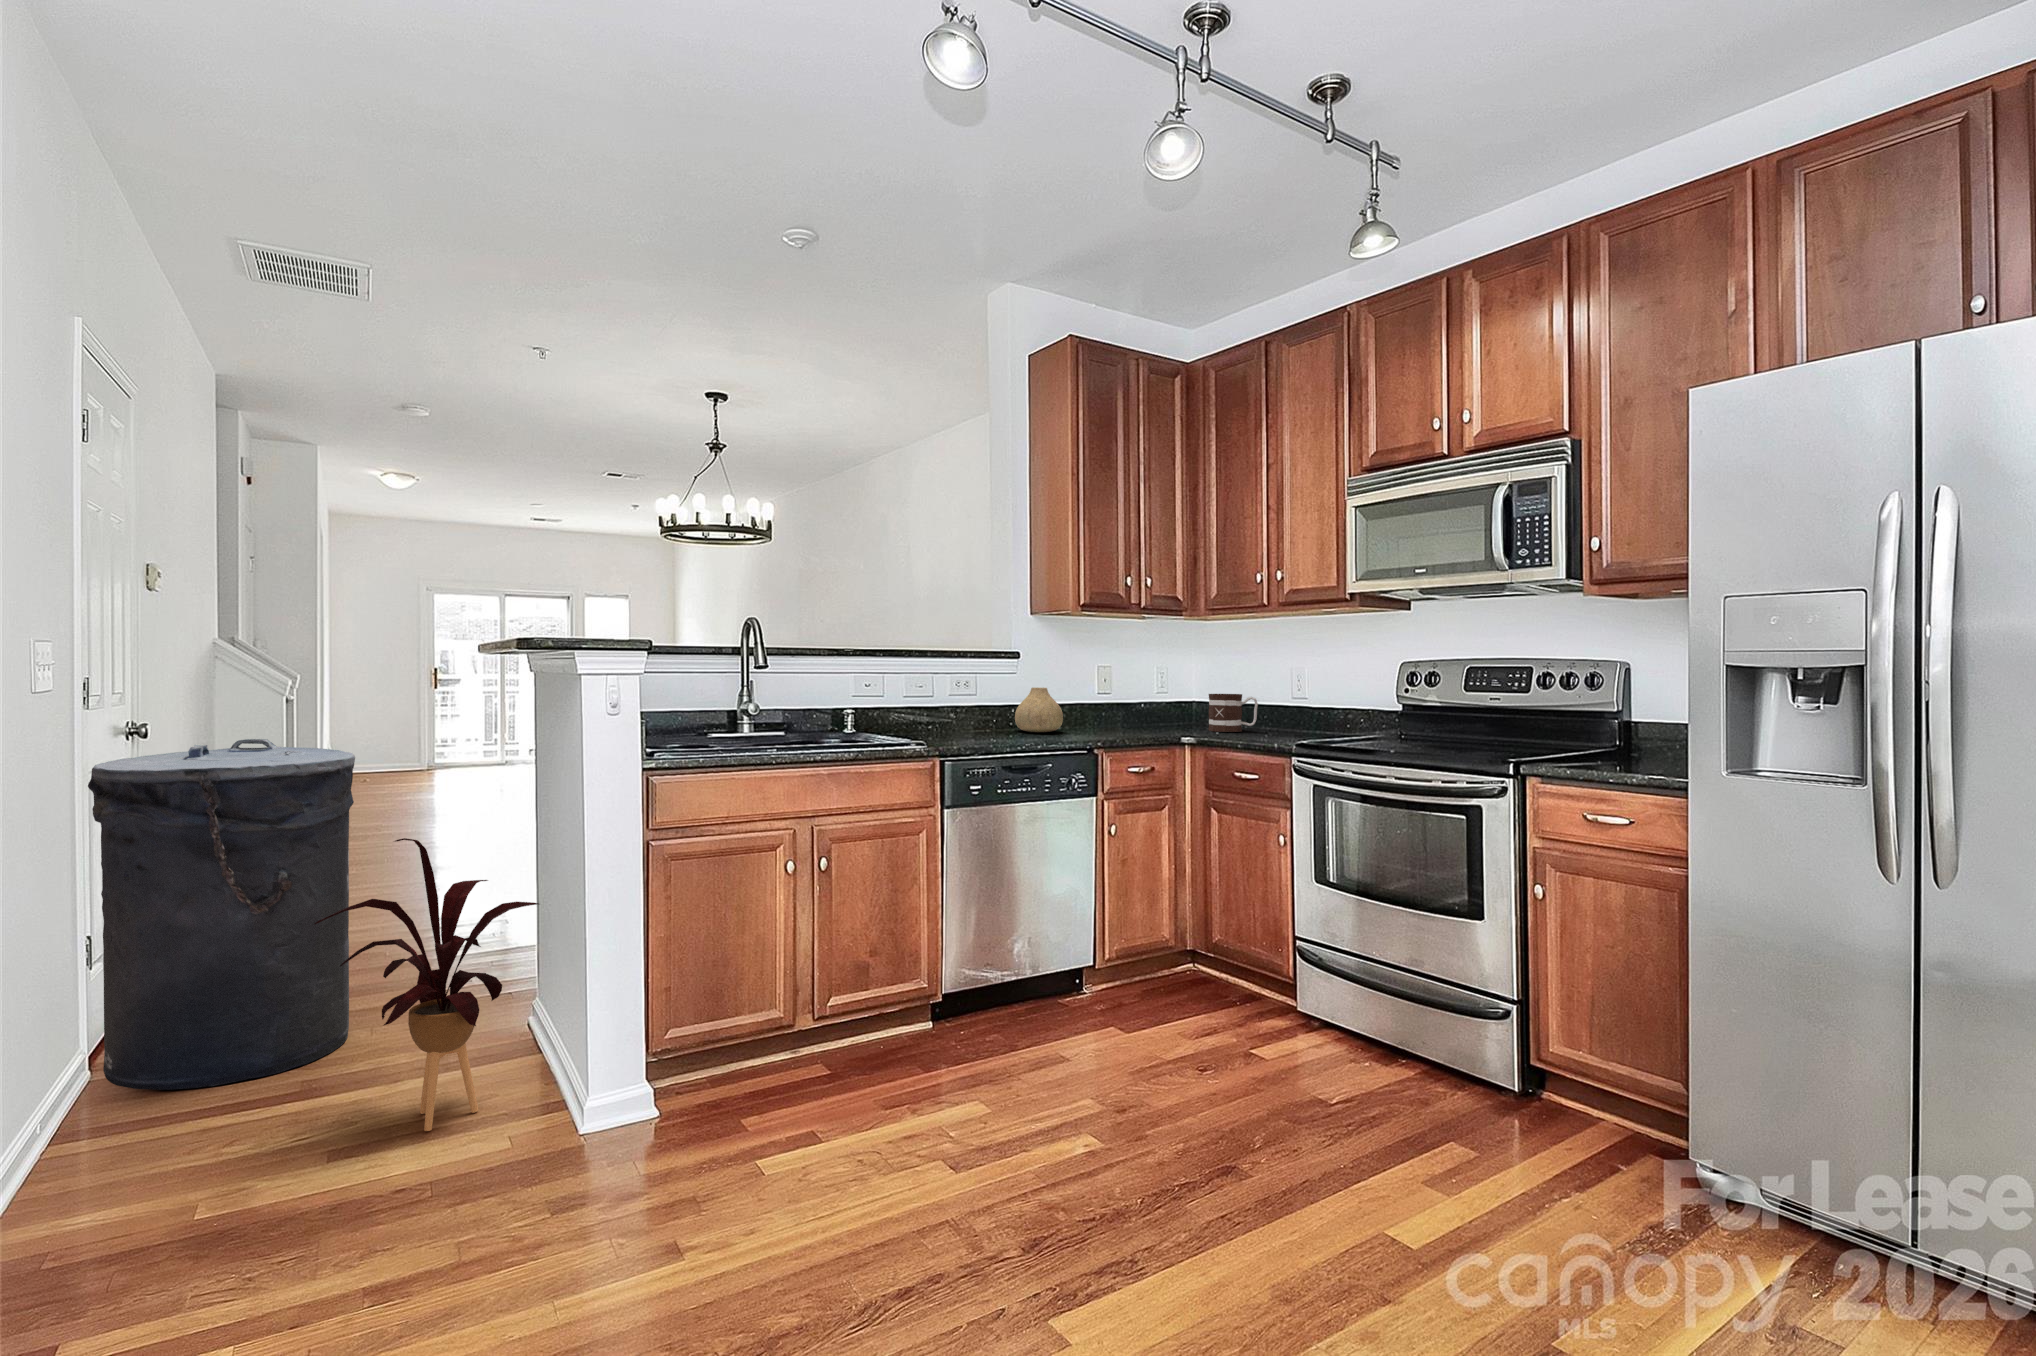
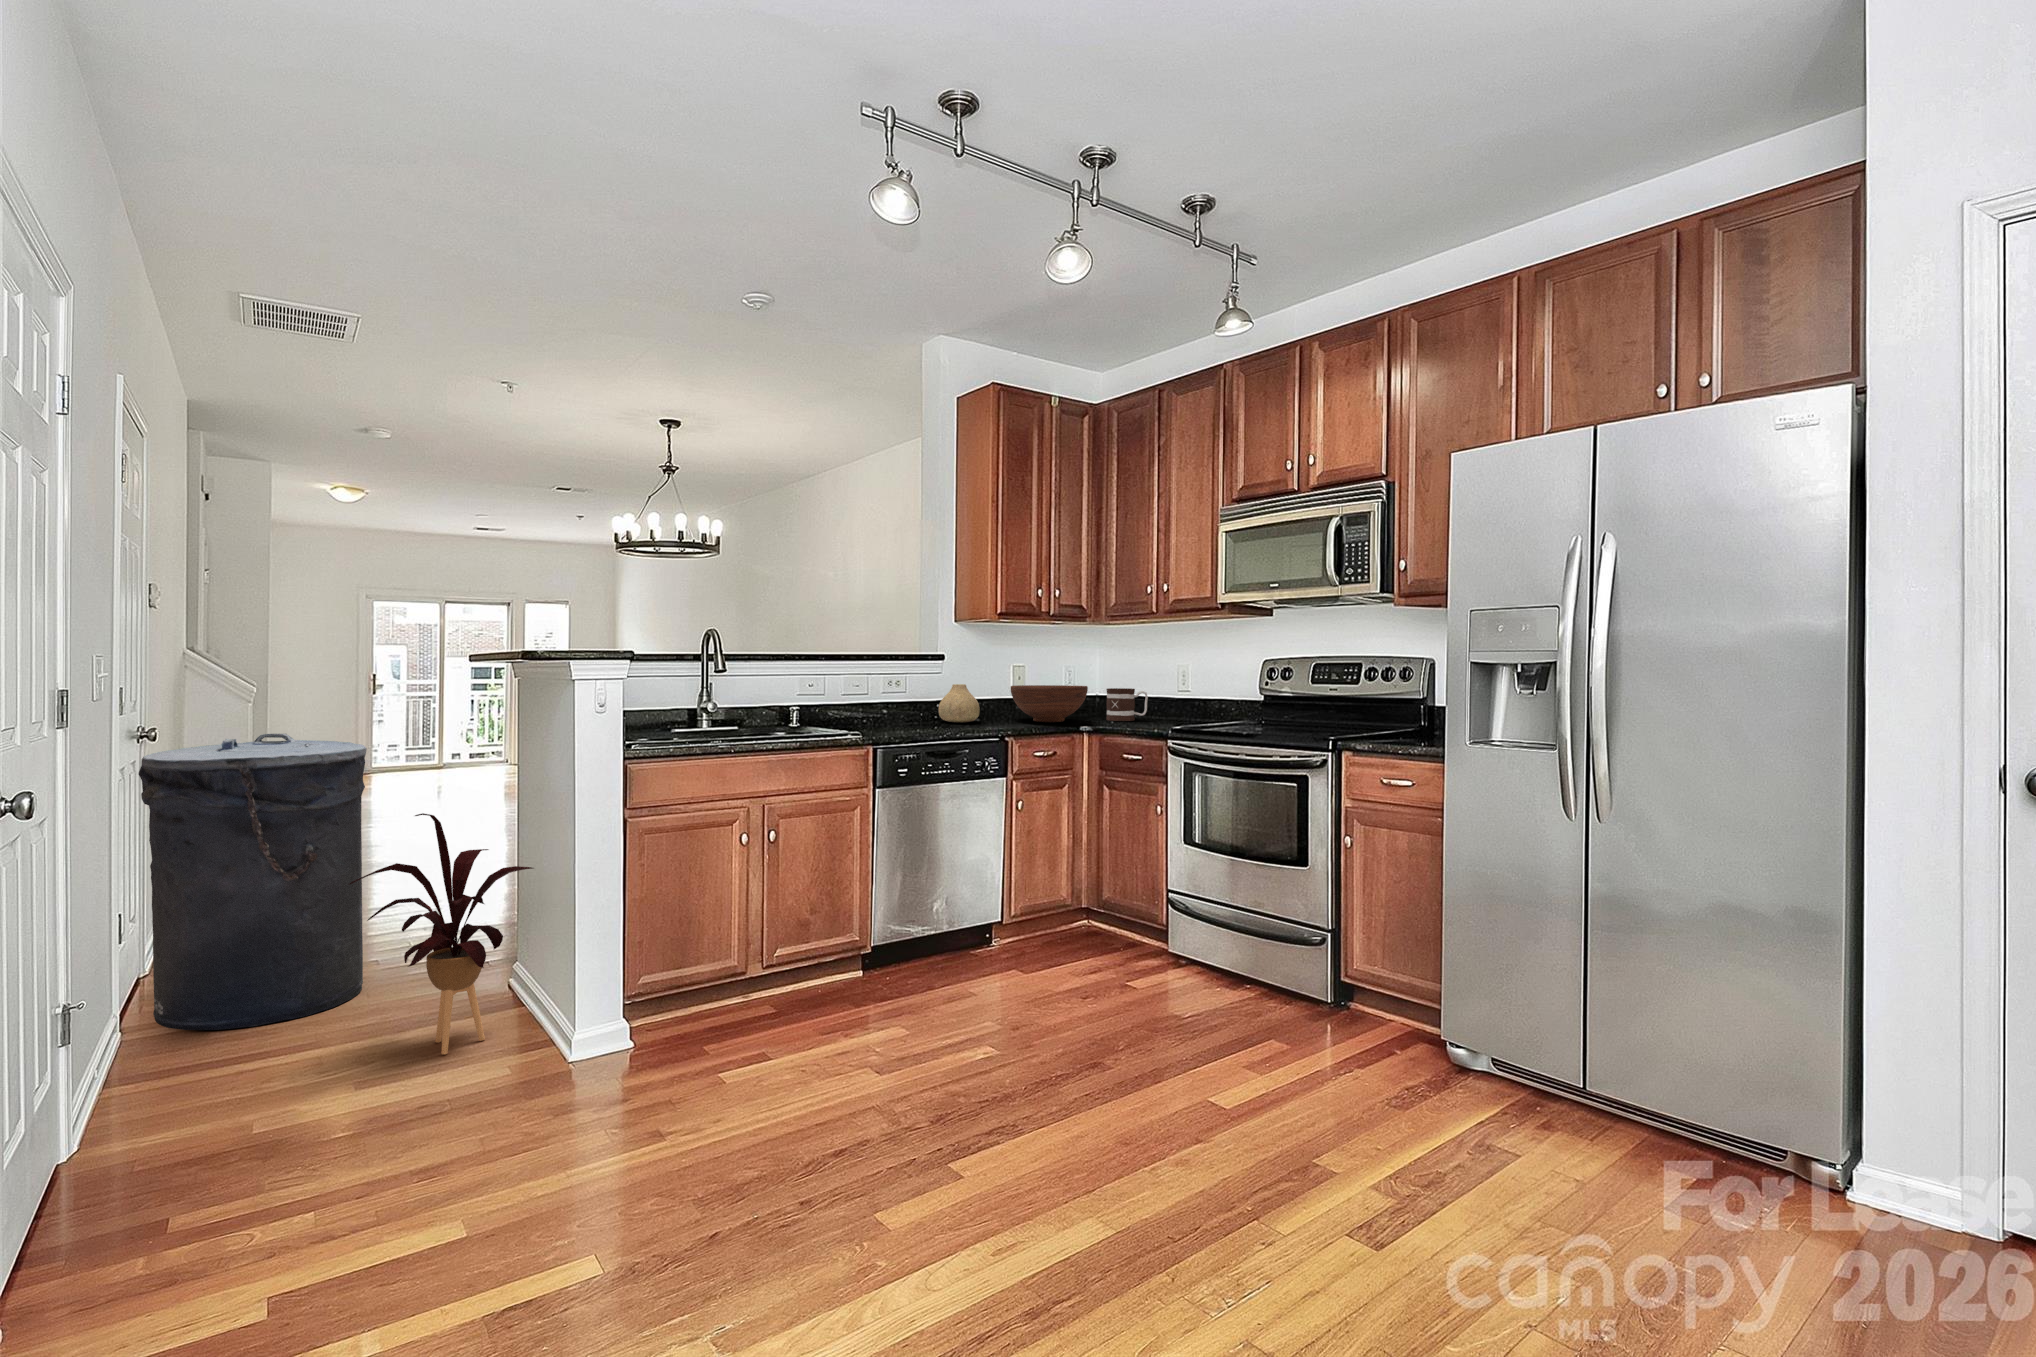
fruit bowl: none [1098,690,1189,733] -> present [1010,685,1088,722]

